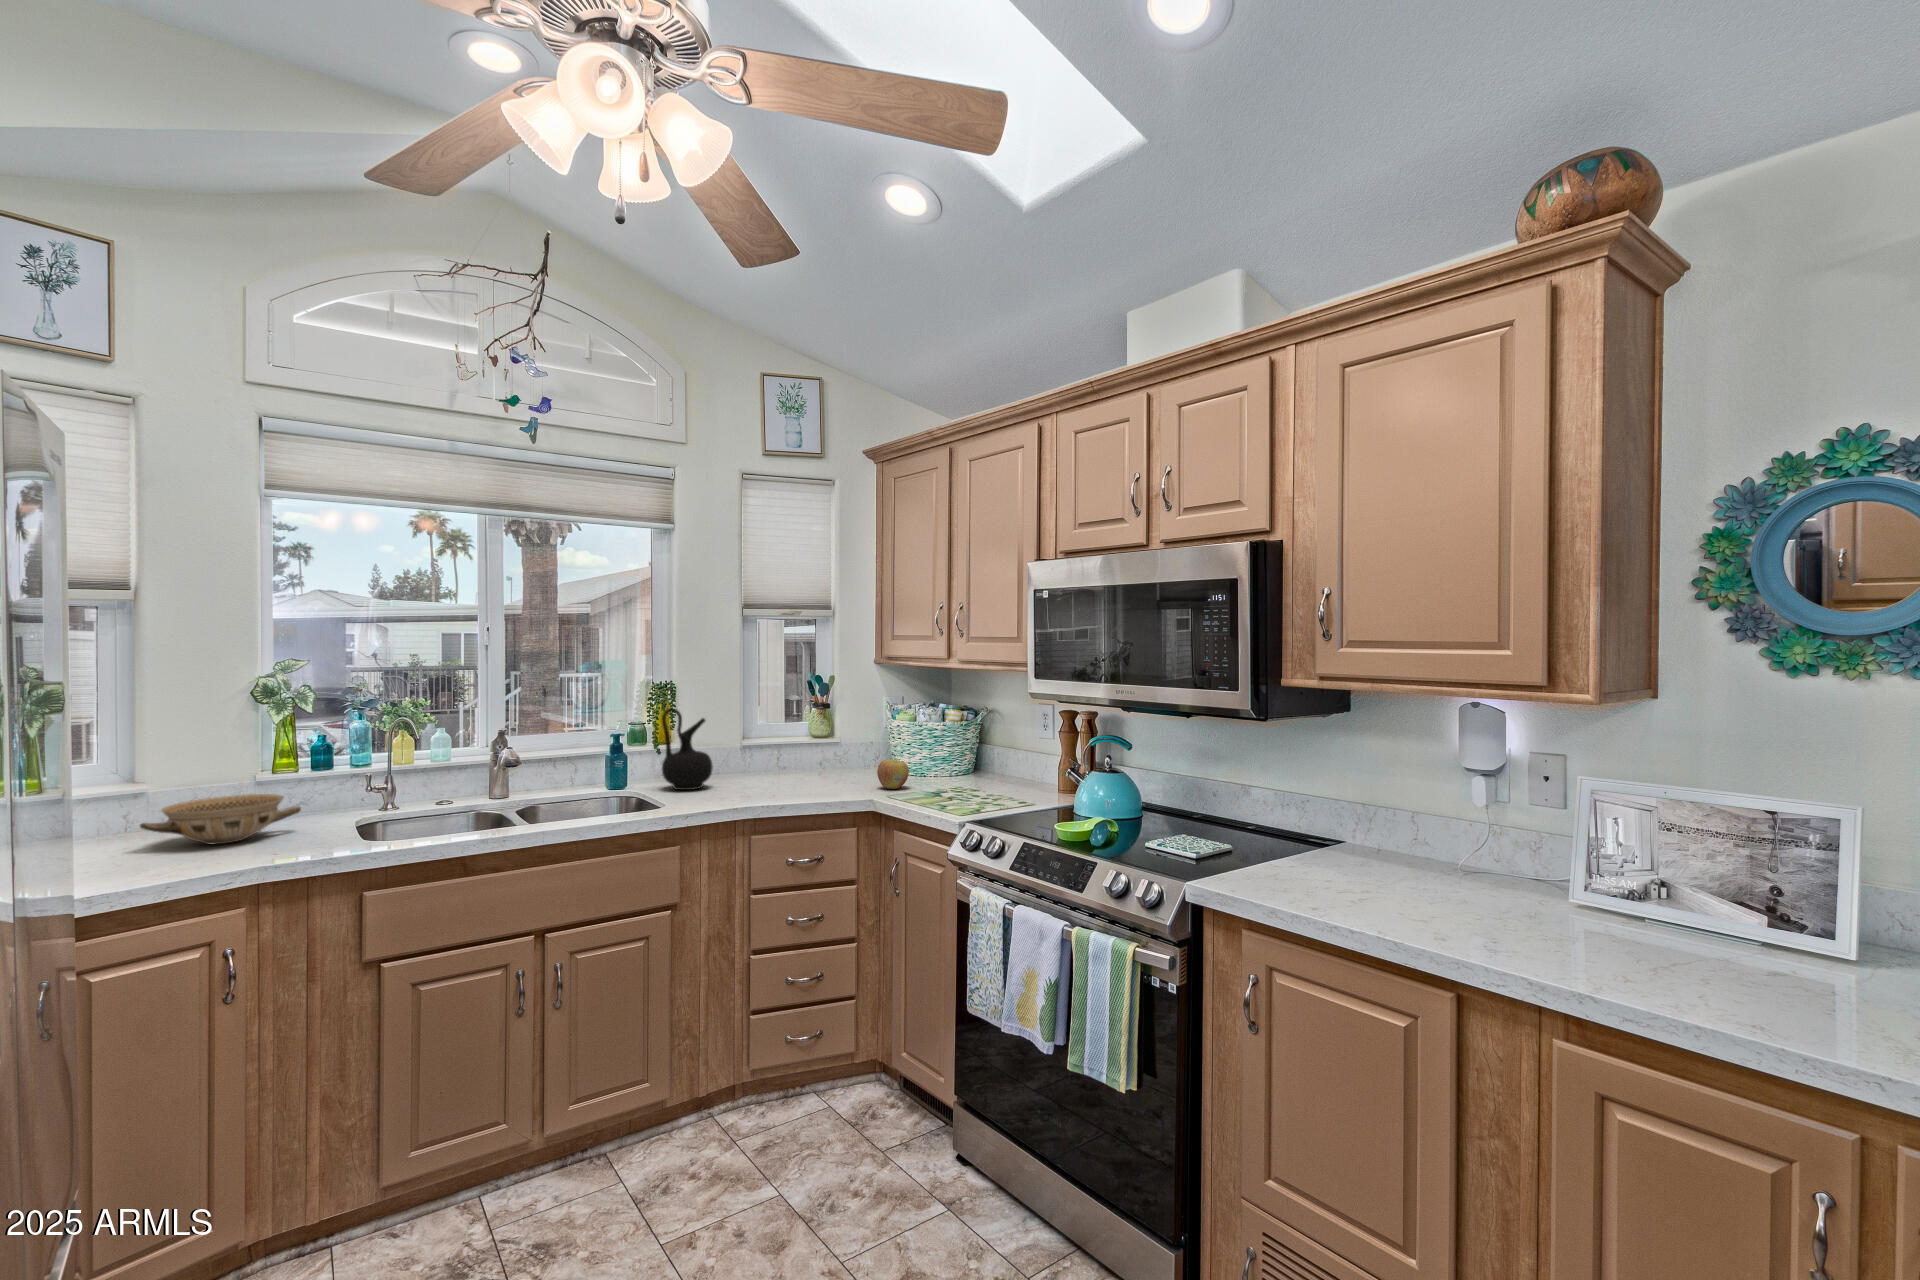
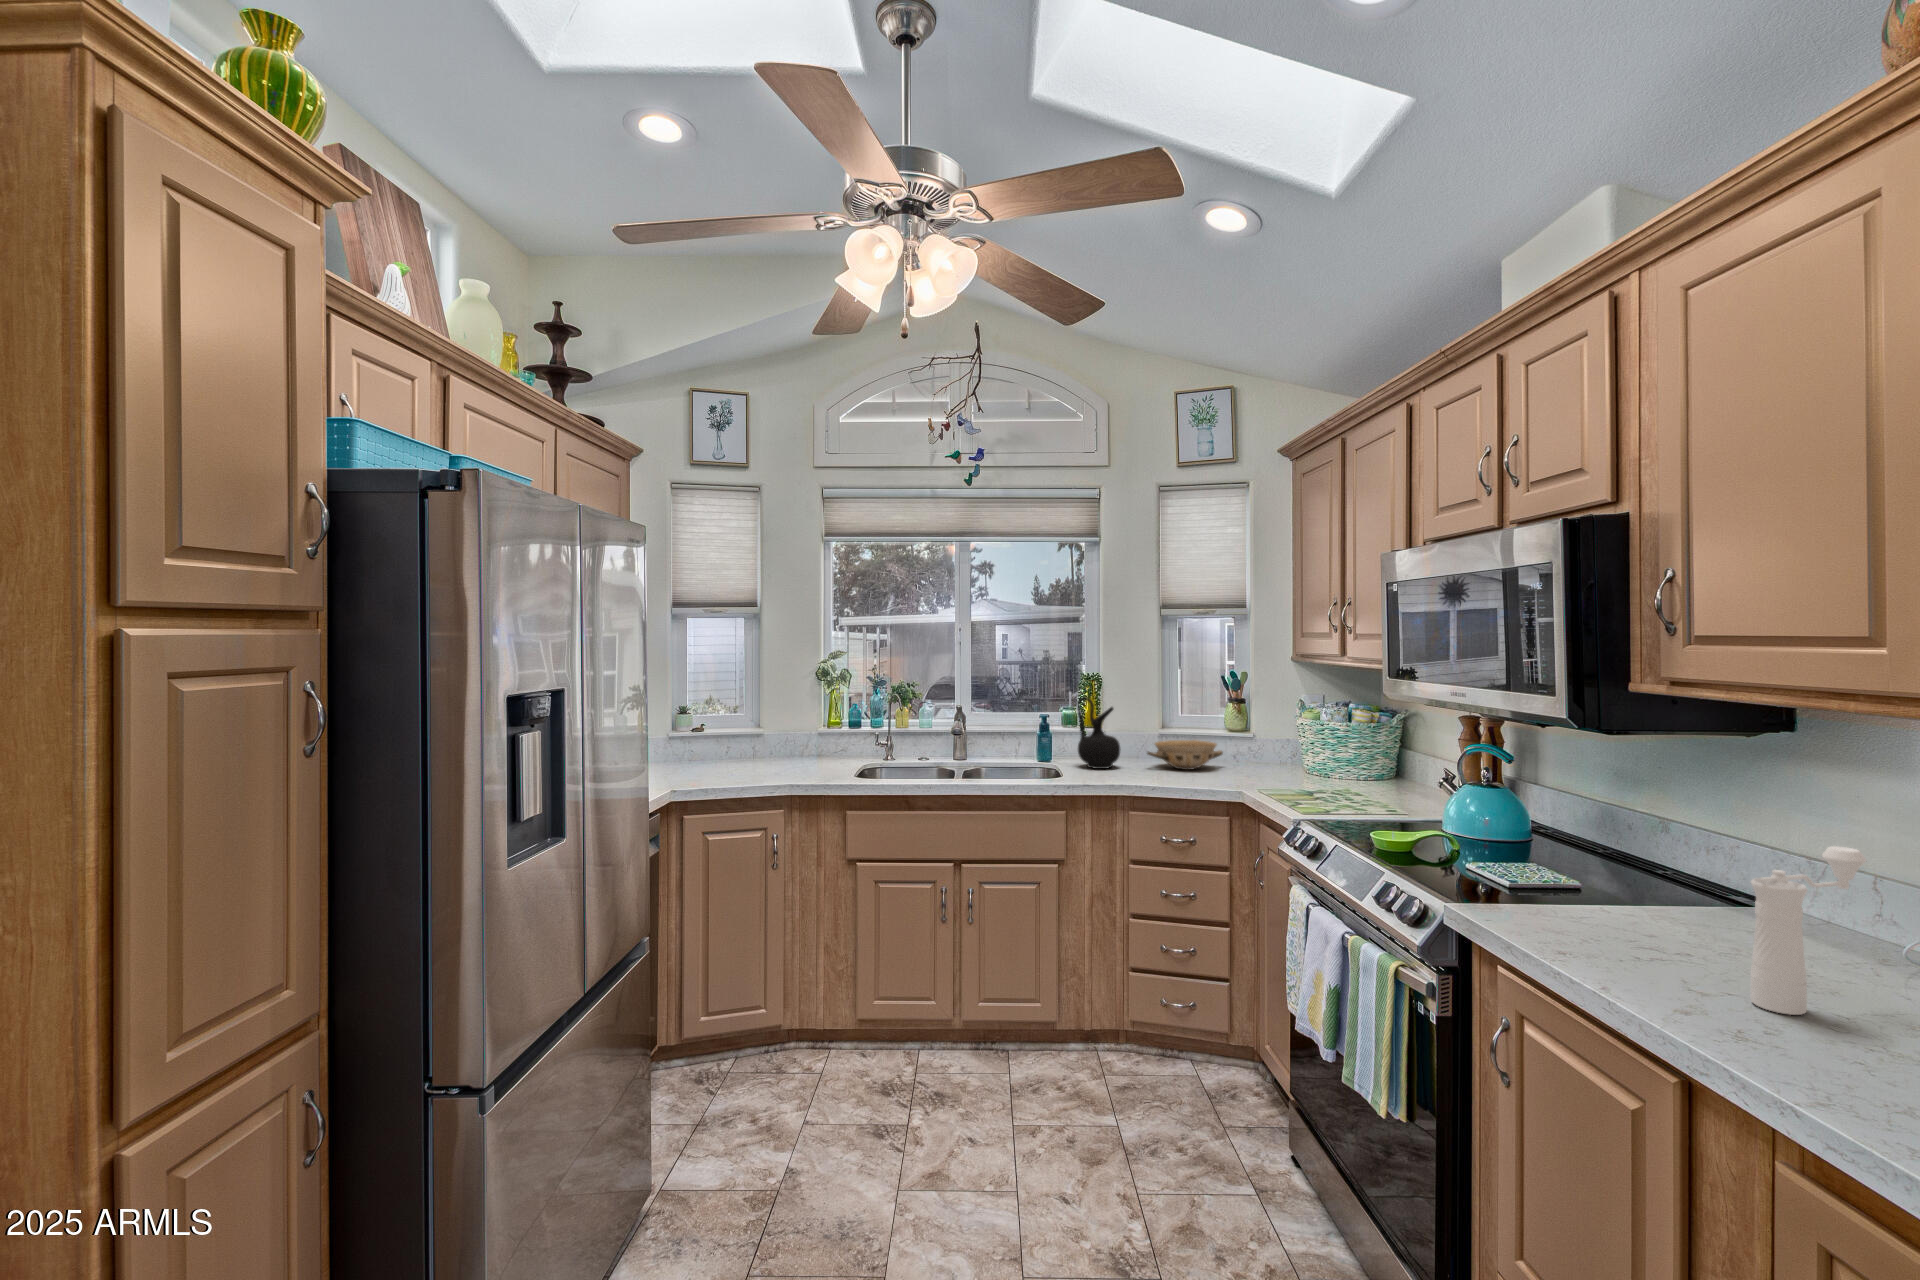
apple: present [877,759,909,789] -> none [1265,756,1298,786]
ceramic bowl: present [140,794,301,845] -> present [1147,740,1223,770]
pepper mill: none [1440,794,1486,924] -> present [1751,846,1866,1015]

